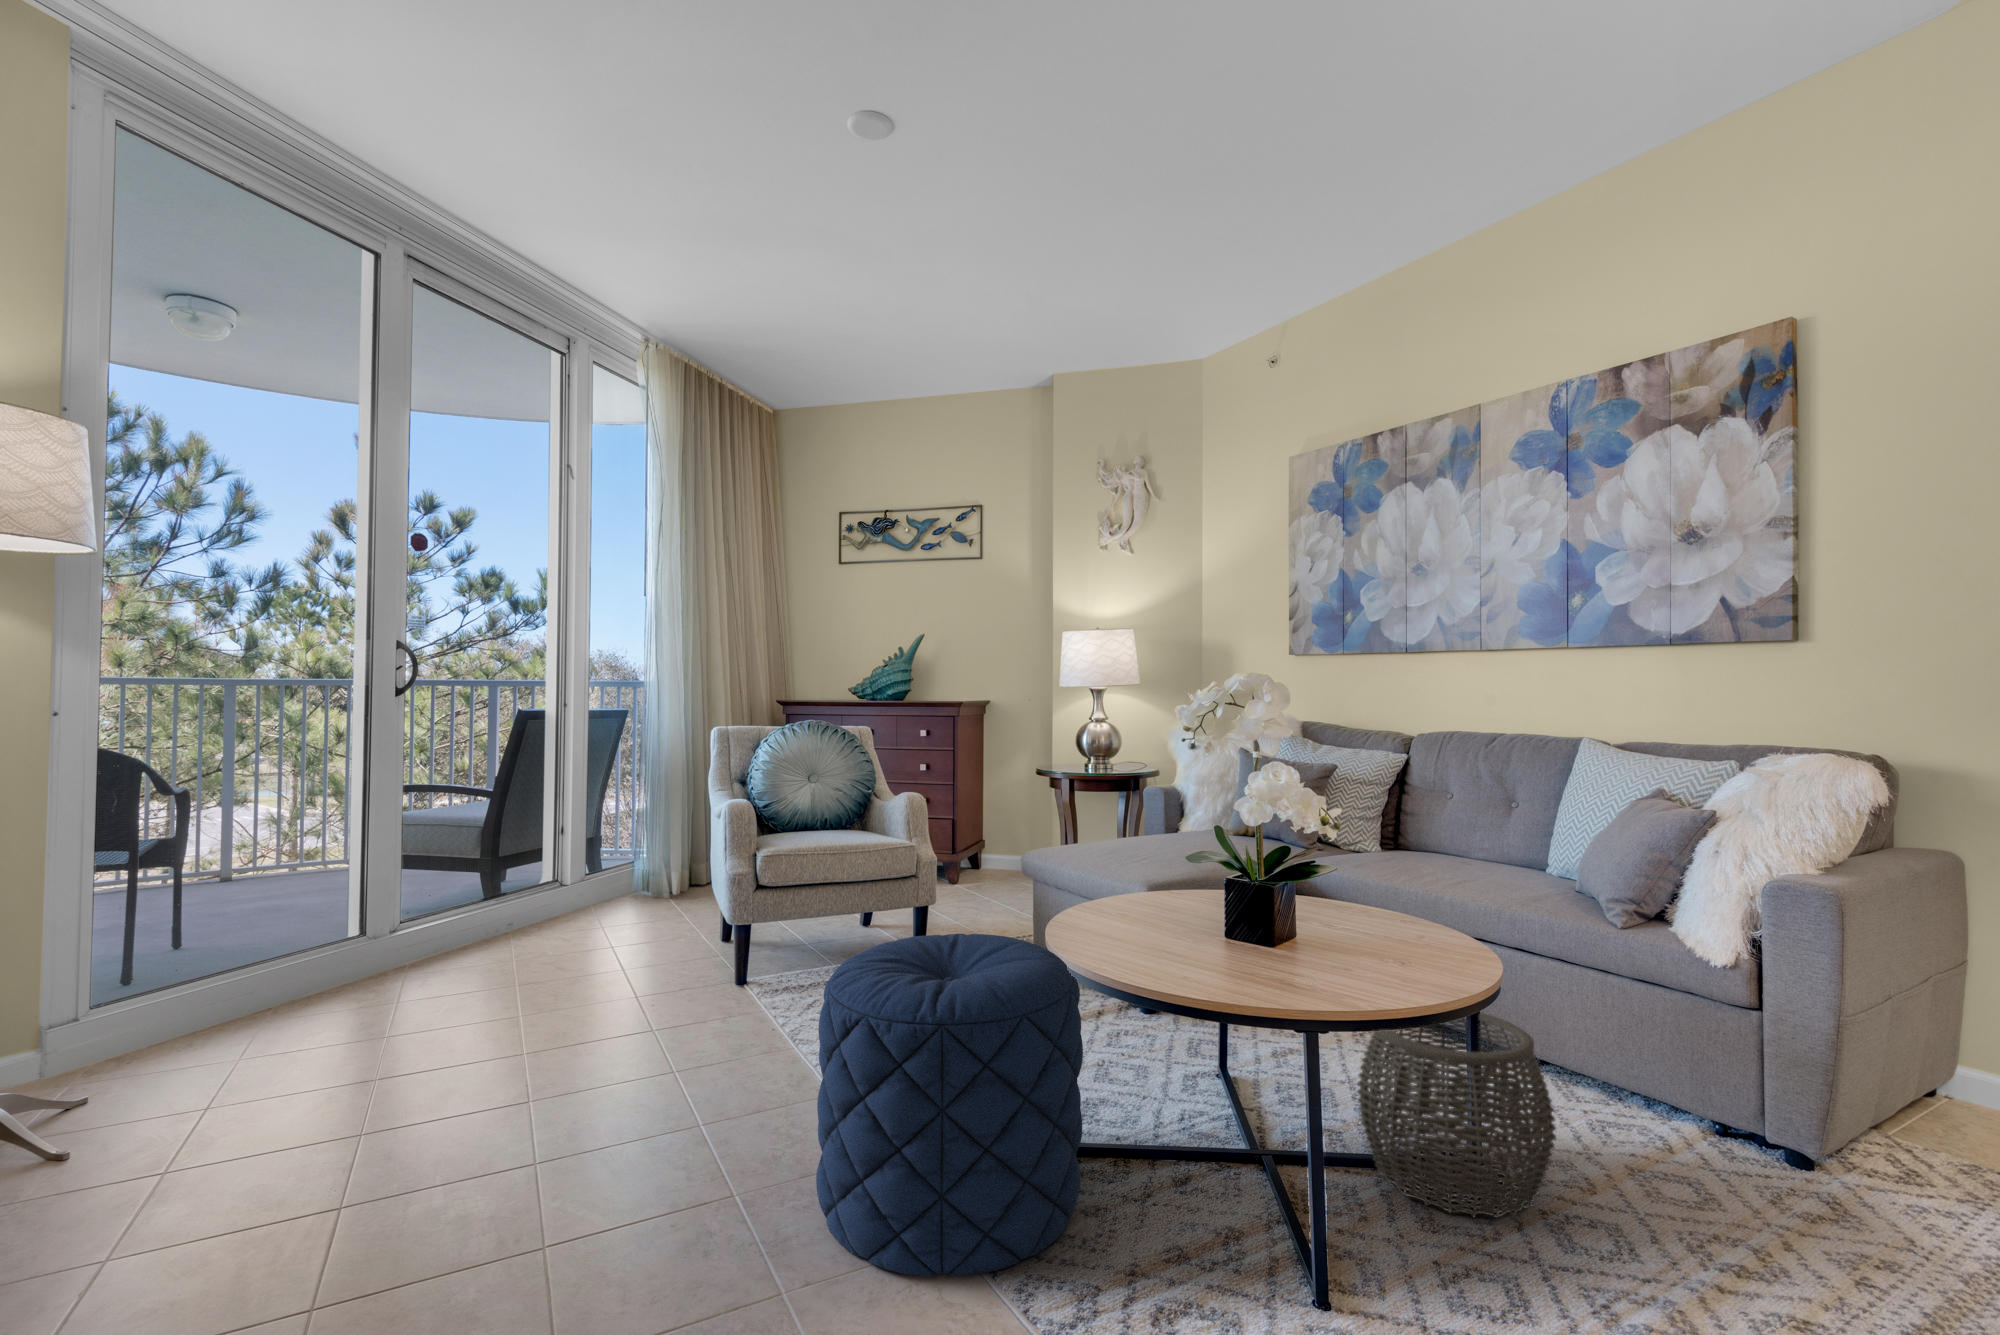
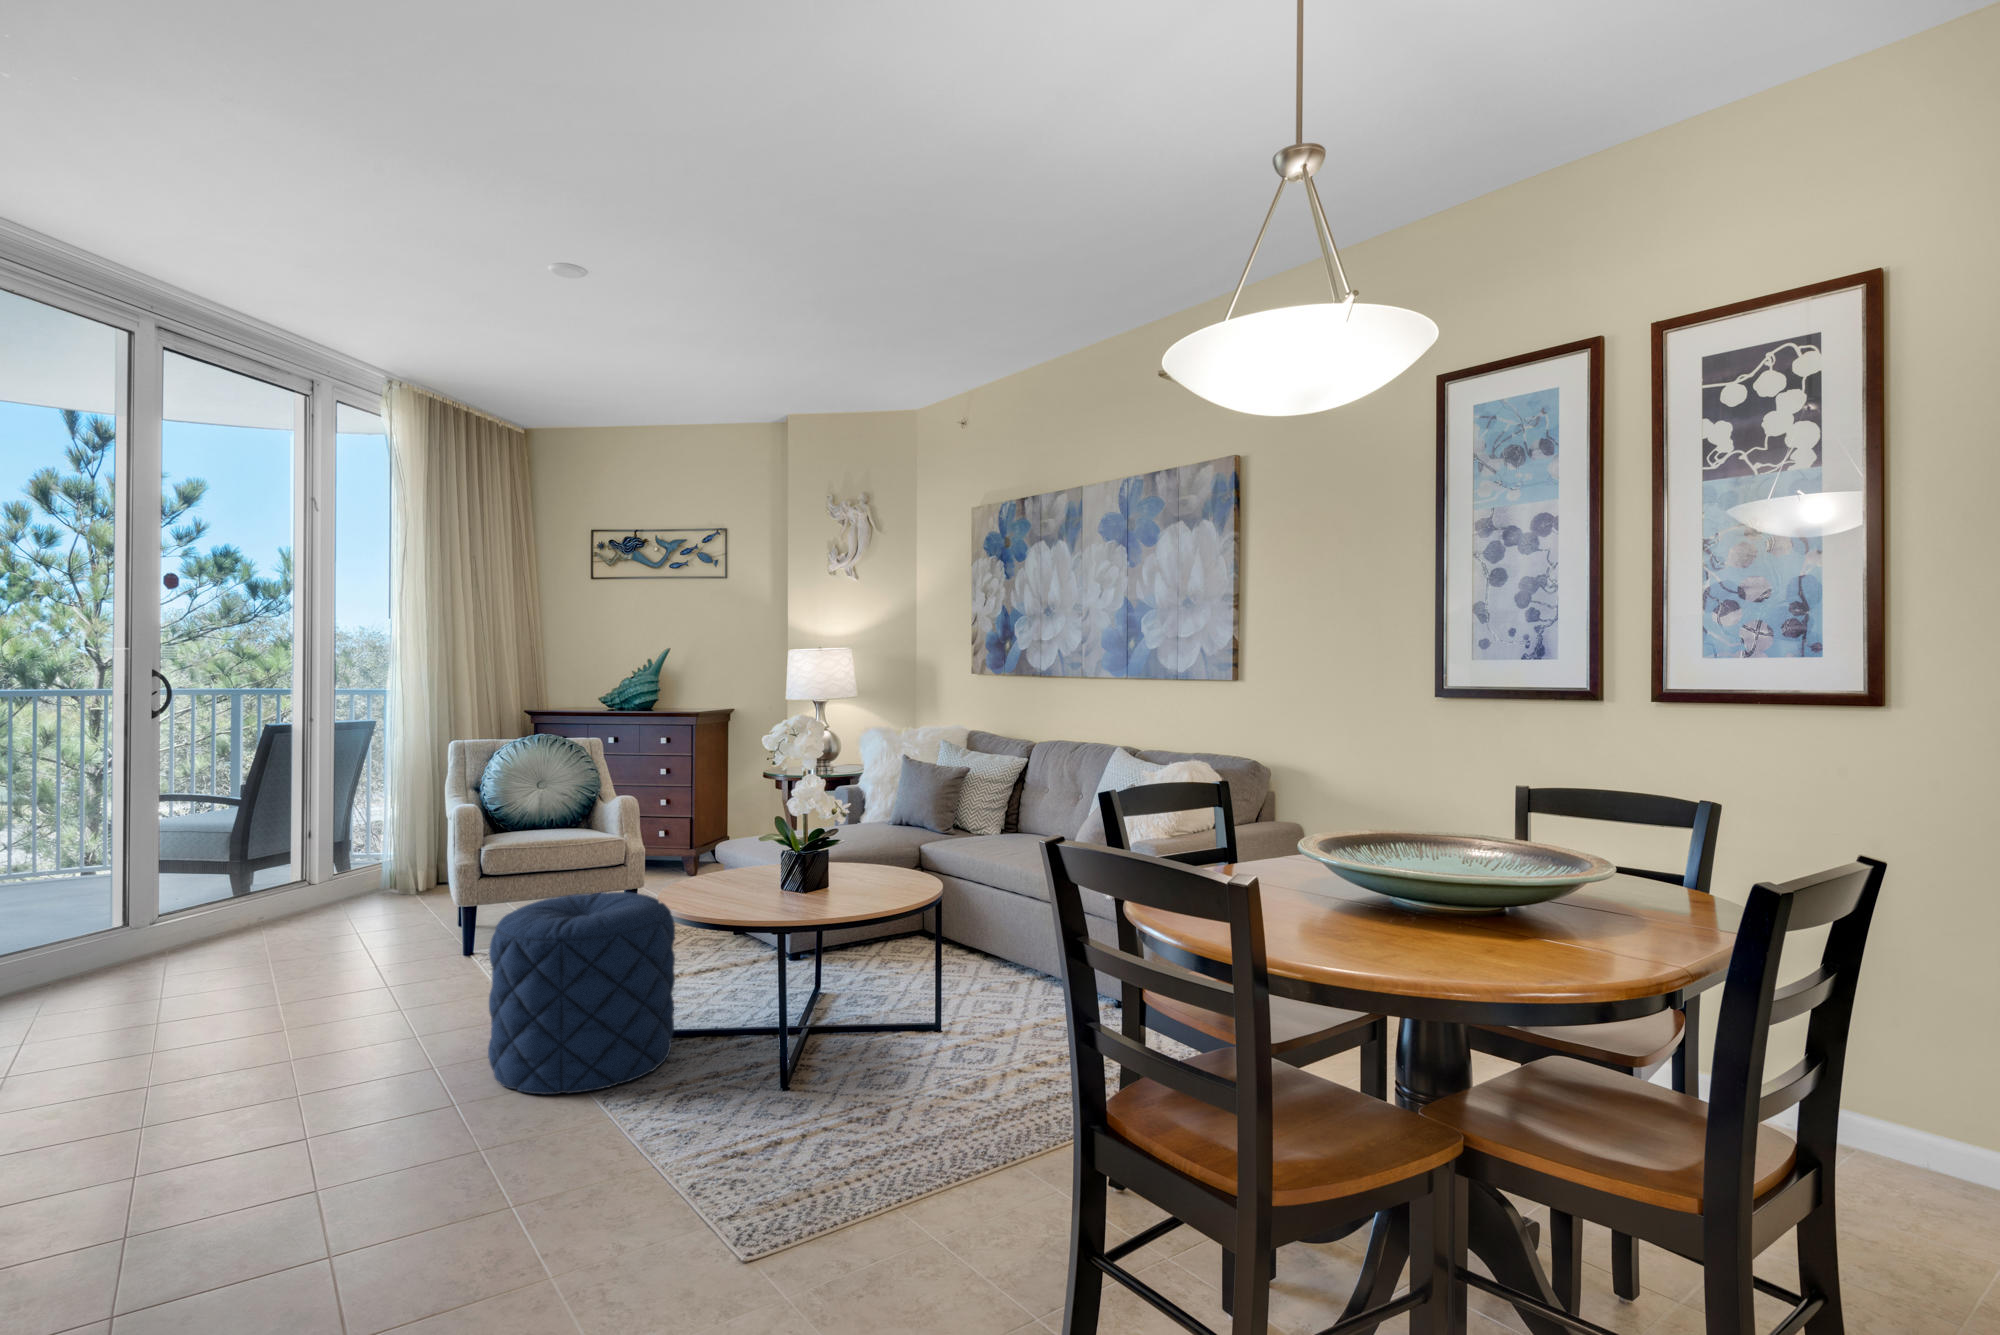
woven basket: present [1357,1013,1556,1218] -> none [868,931,981,1053]

